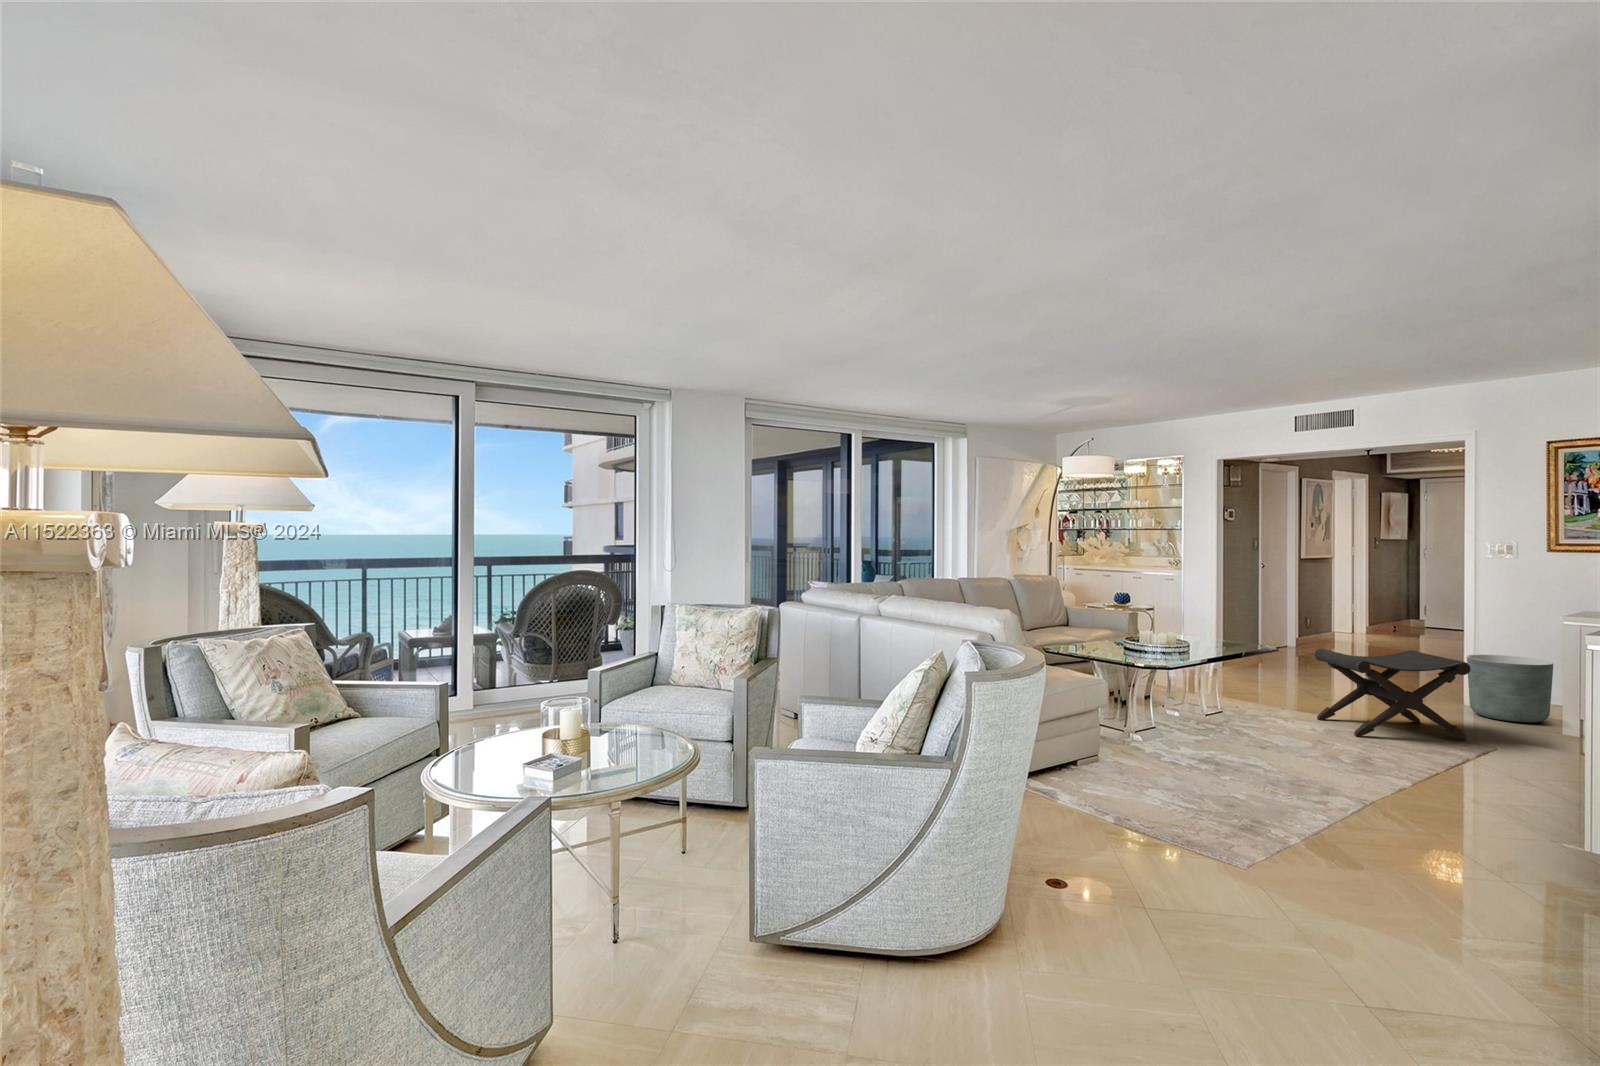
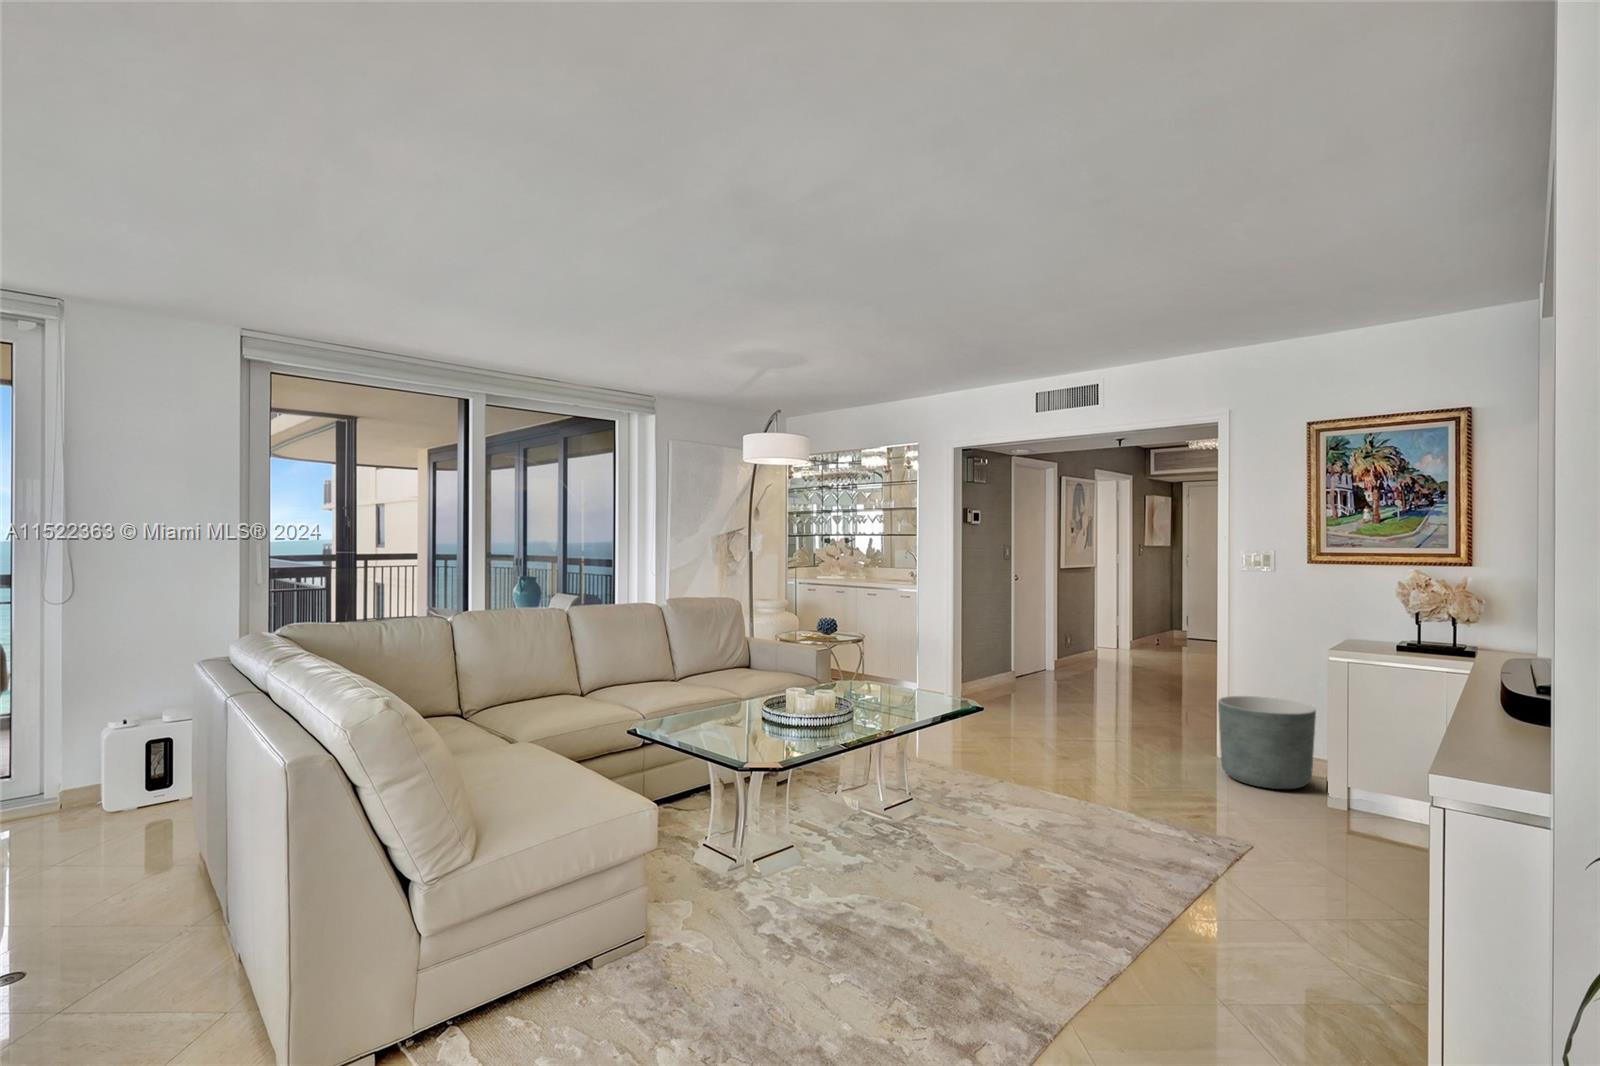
footstool: present [1315,649,1471,740] -> none [1030,699,1218,836]

